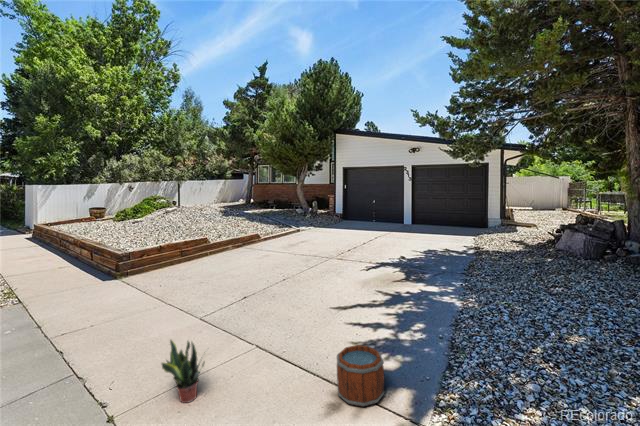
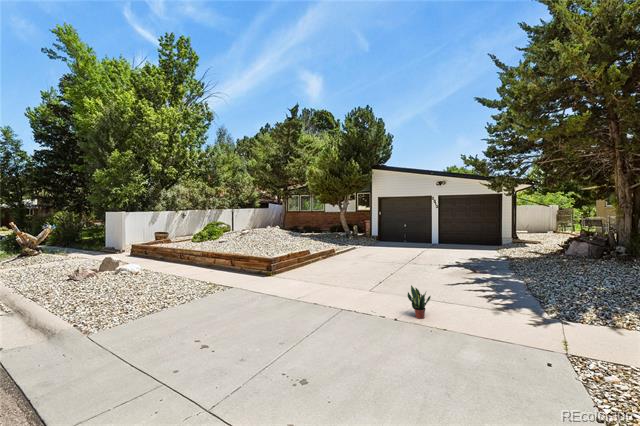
bucket: present [337,345,384,407] -> none [495,290,524,317]

